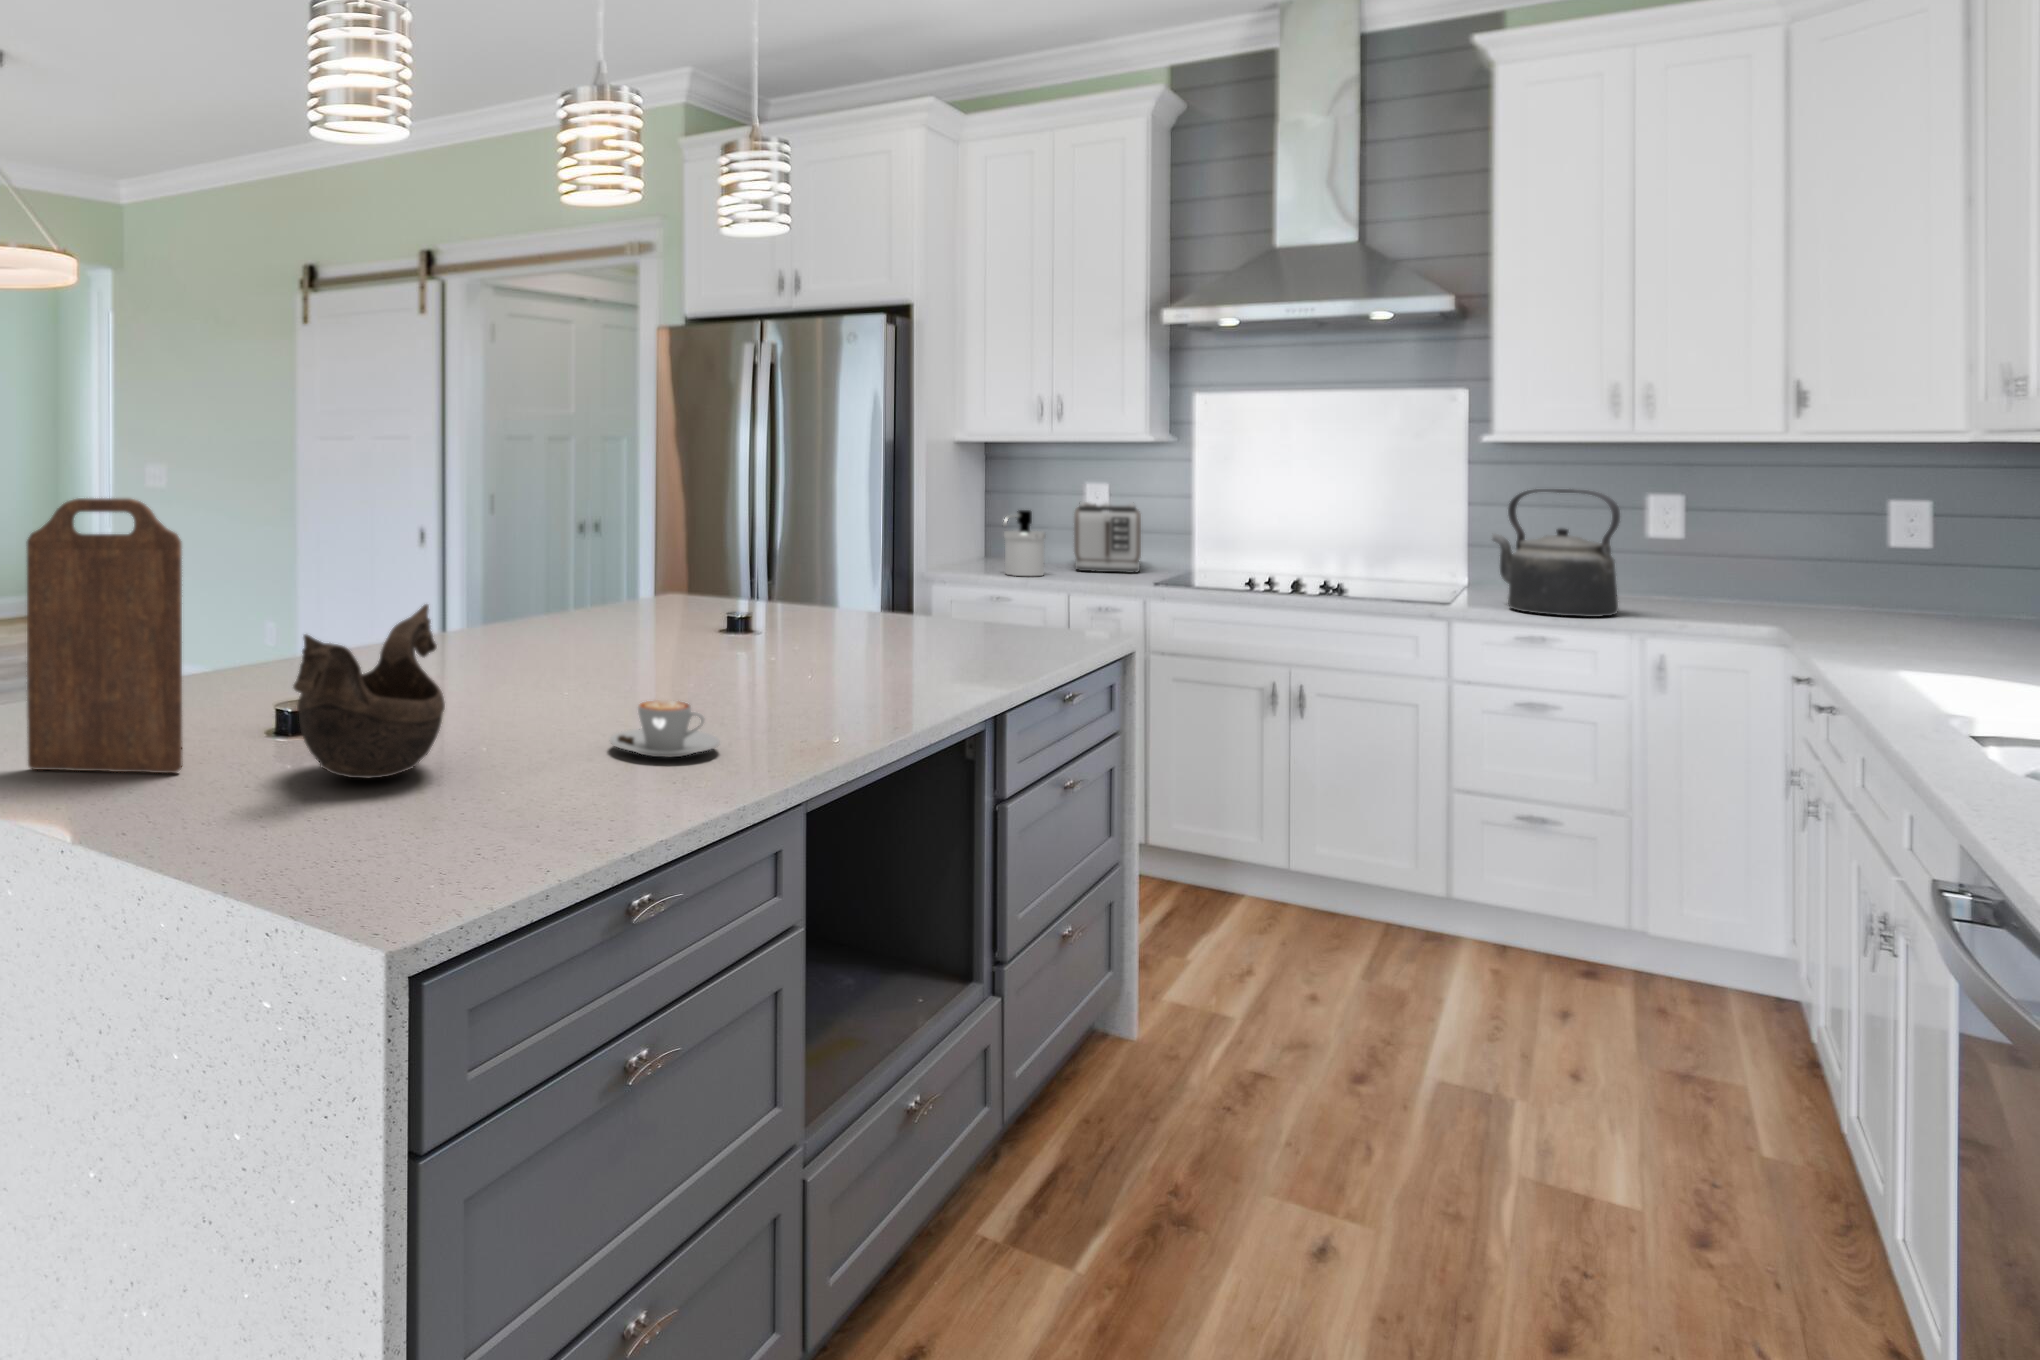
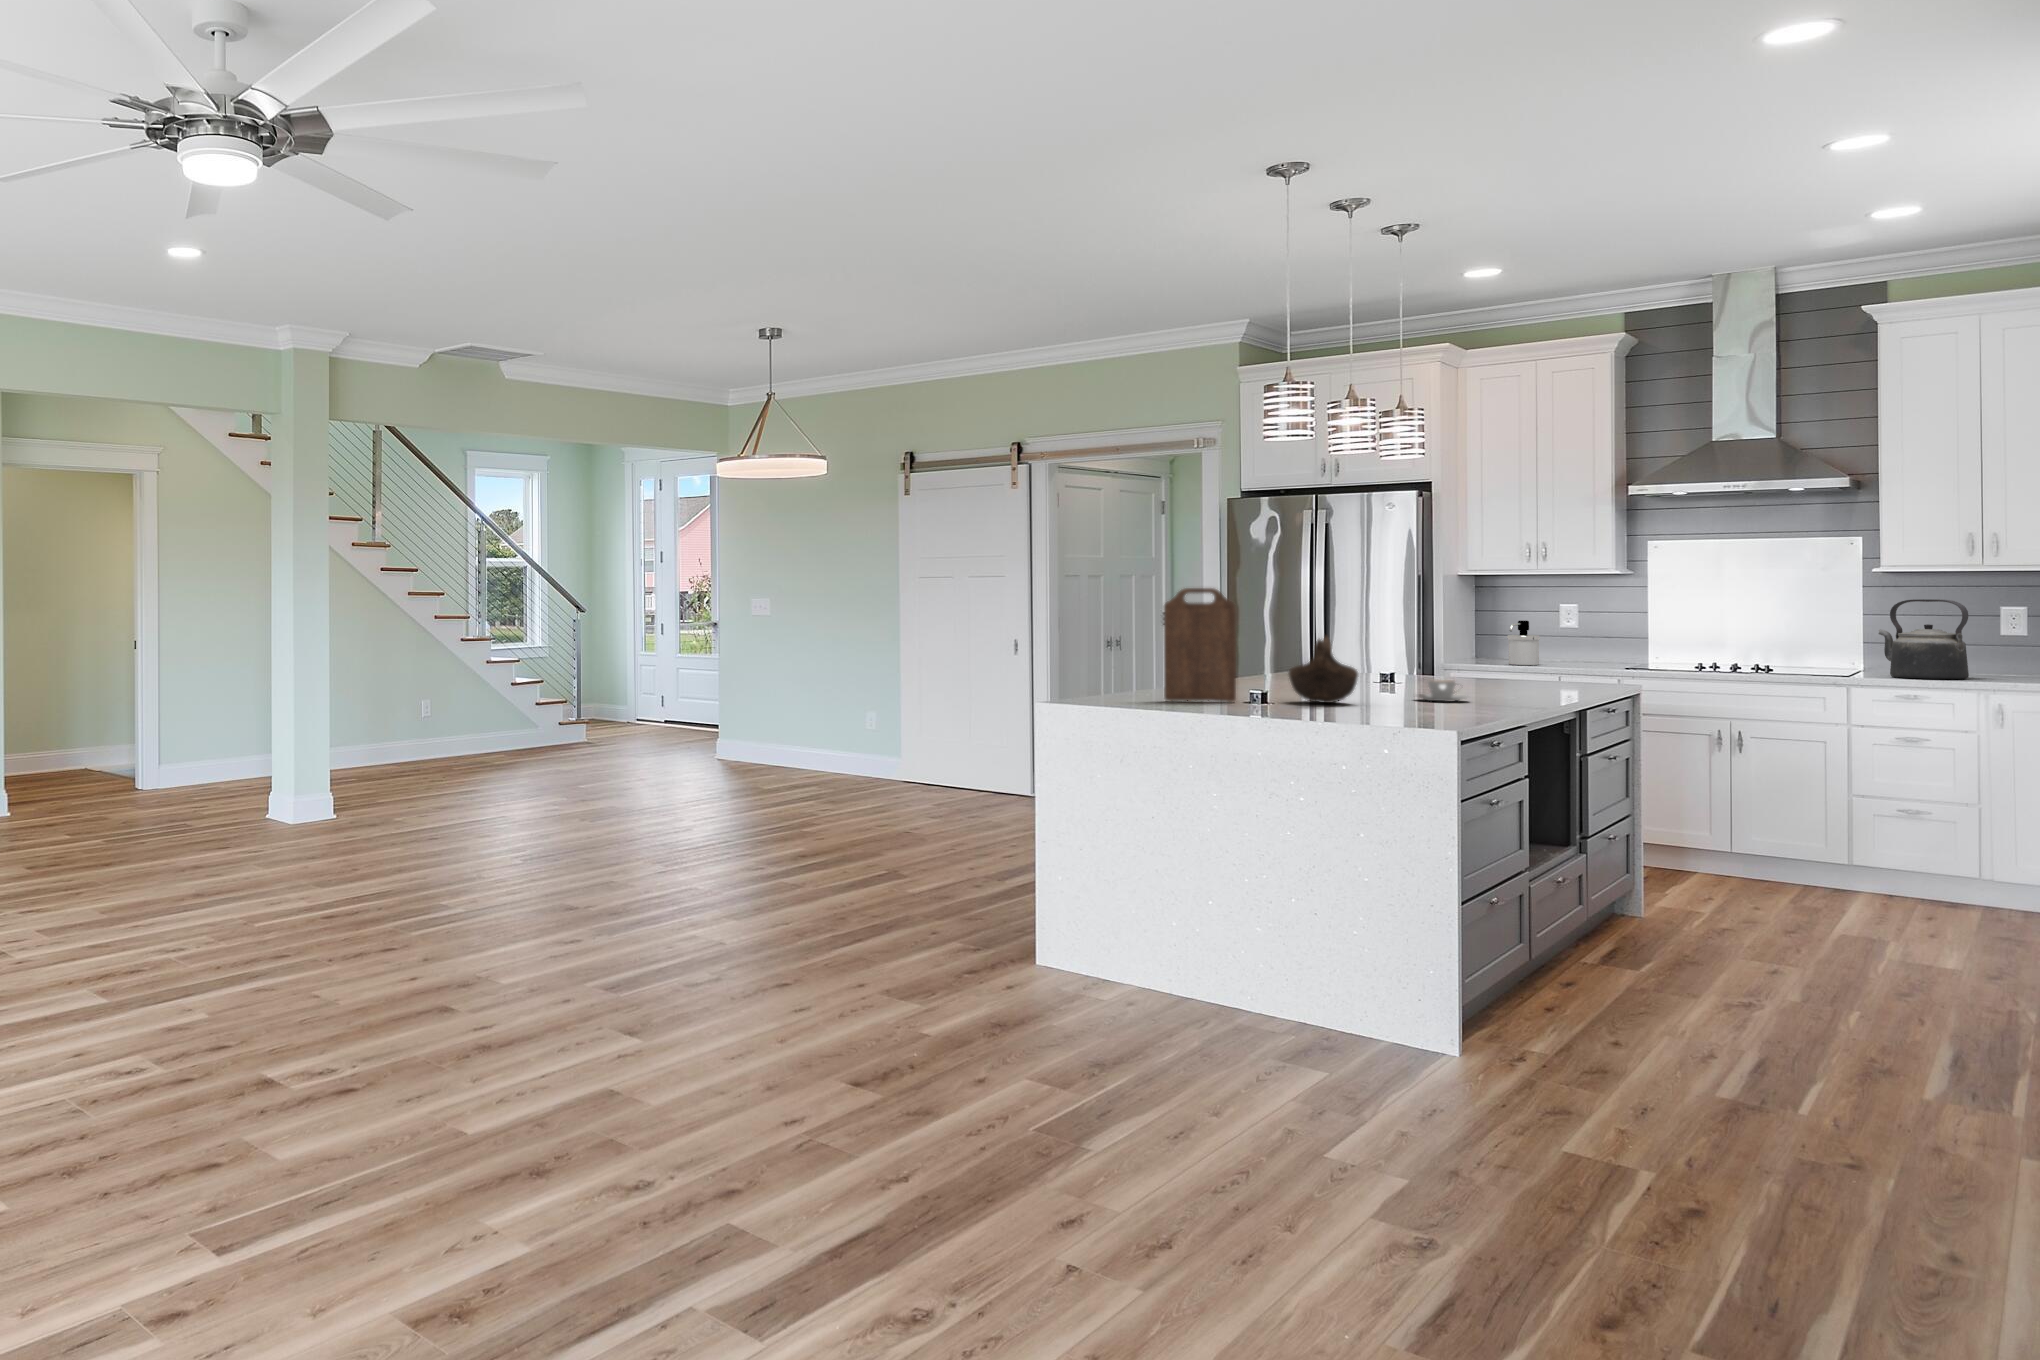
toaster: present [1074,502,1141,573] -> none [1554,617,1611,664]

